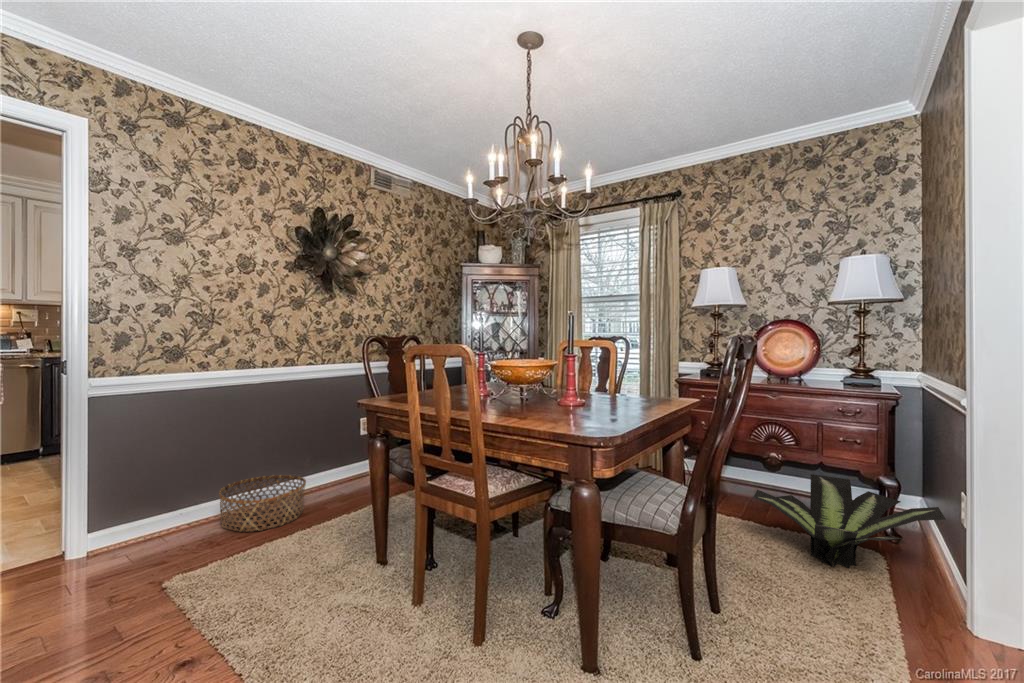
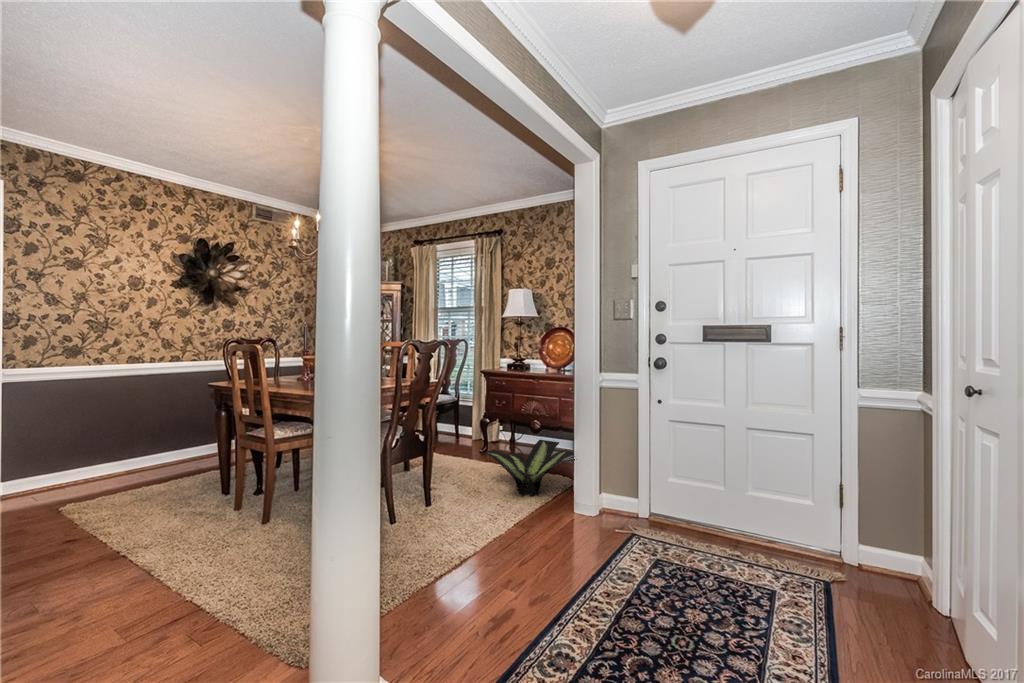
basket: present [219,475,306,532] -> none [107,445,181,483]

